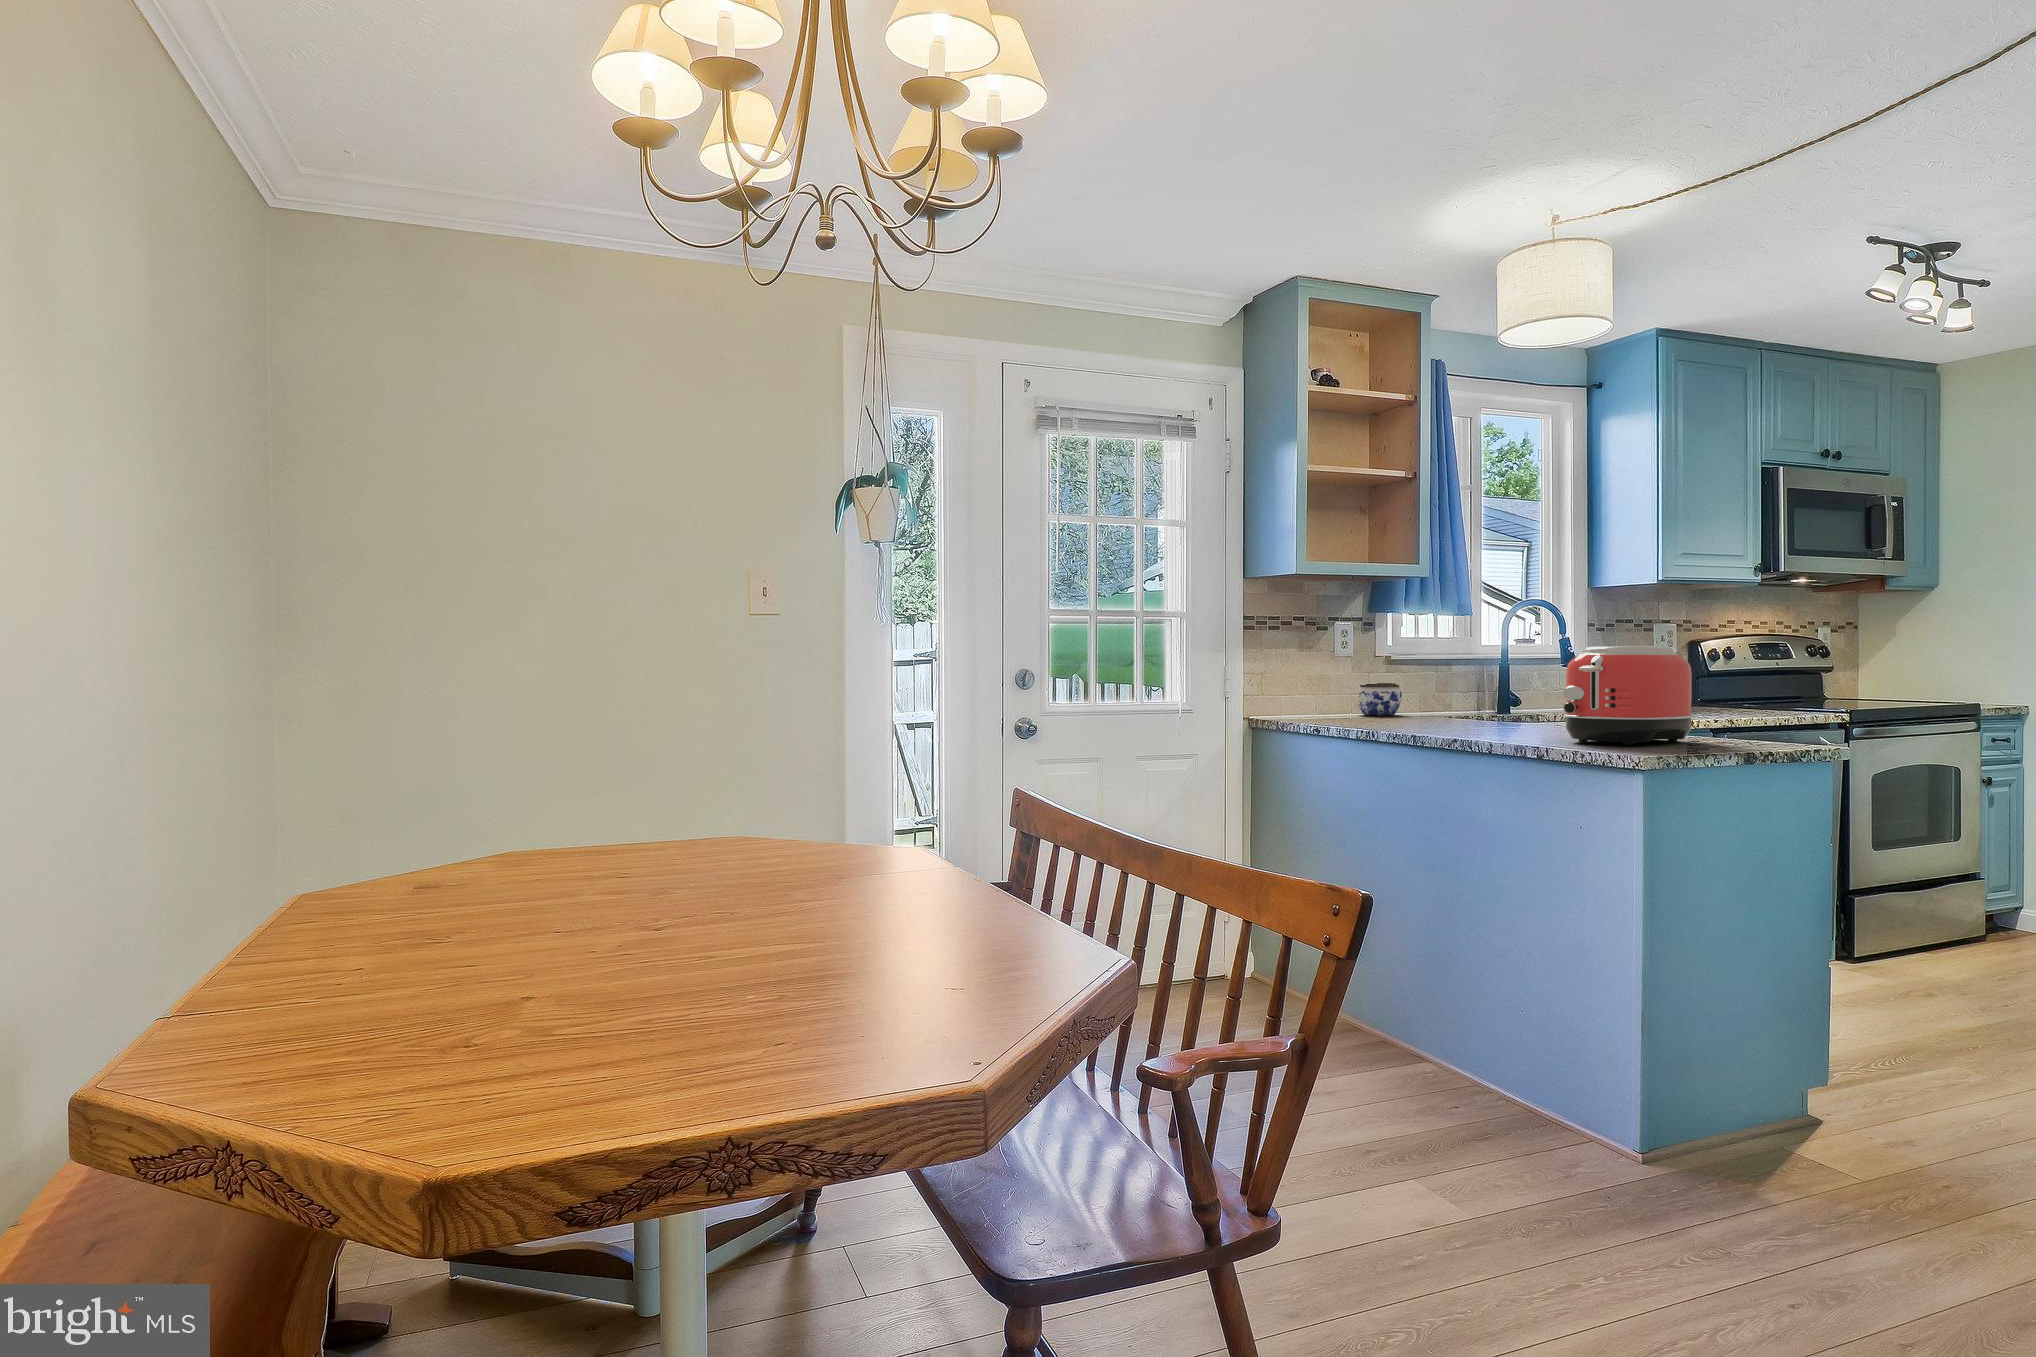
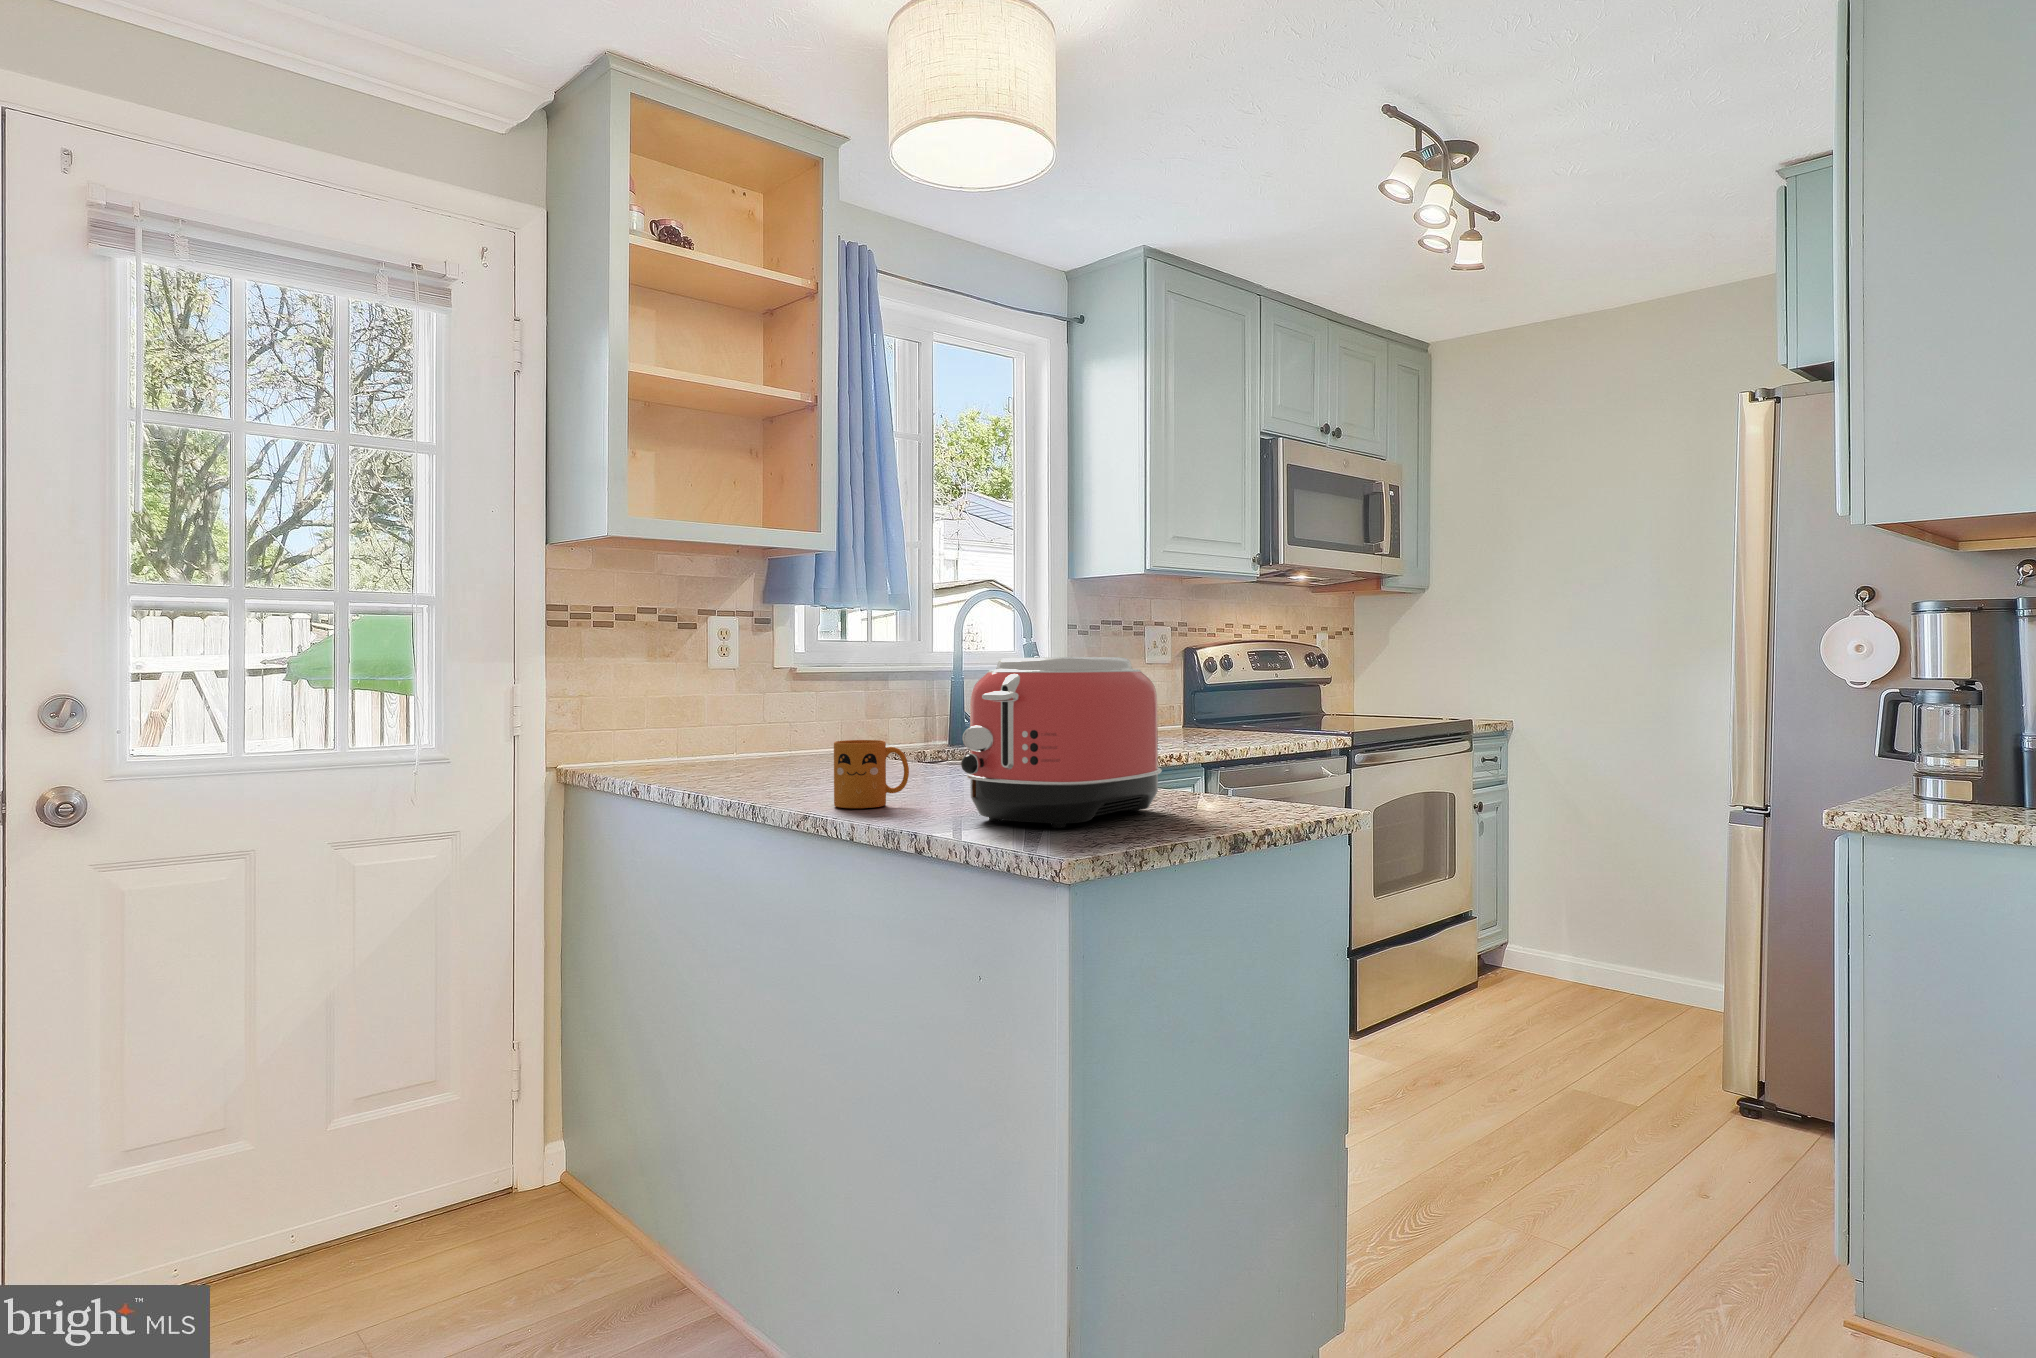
jar: present [1358,683,1402,715] -> none [747,707,812,756]
mug: none [1467,697,1516,736] -> present [834,740,909,808]

